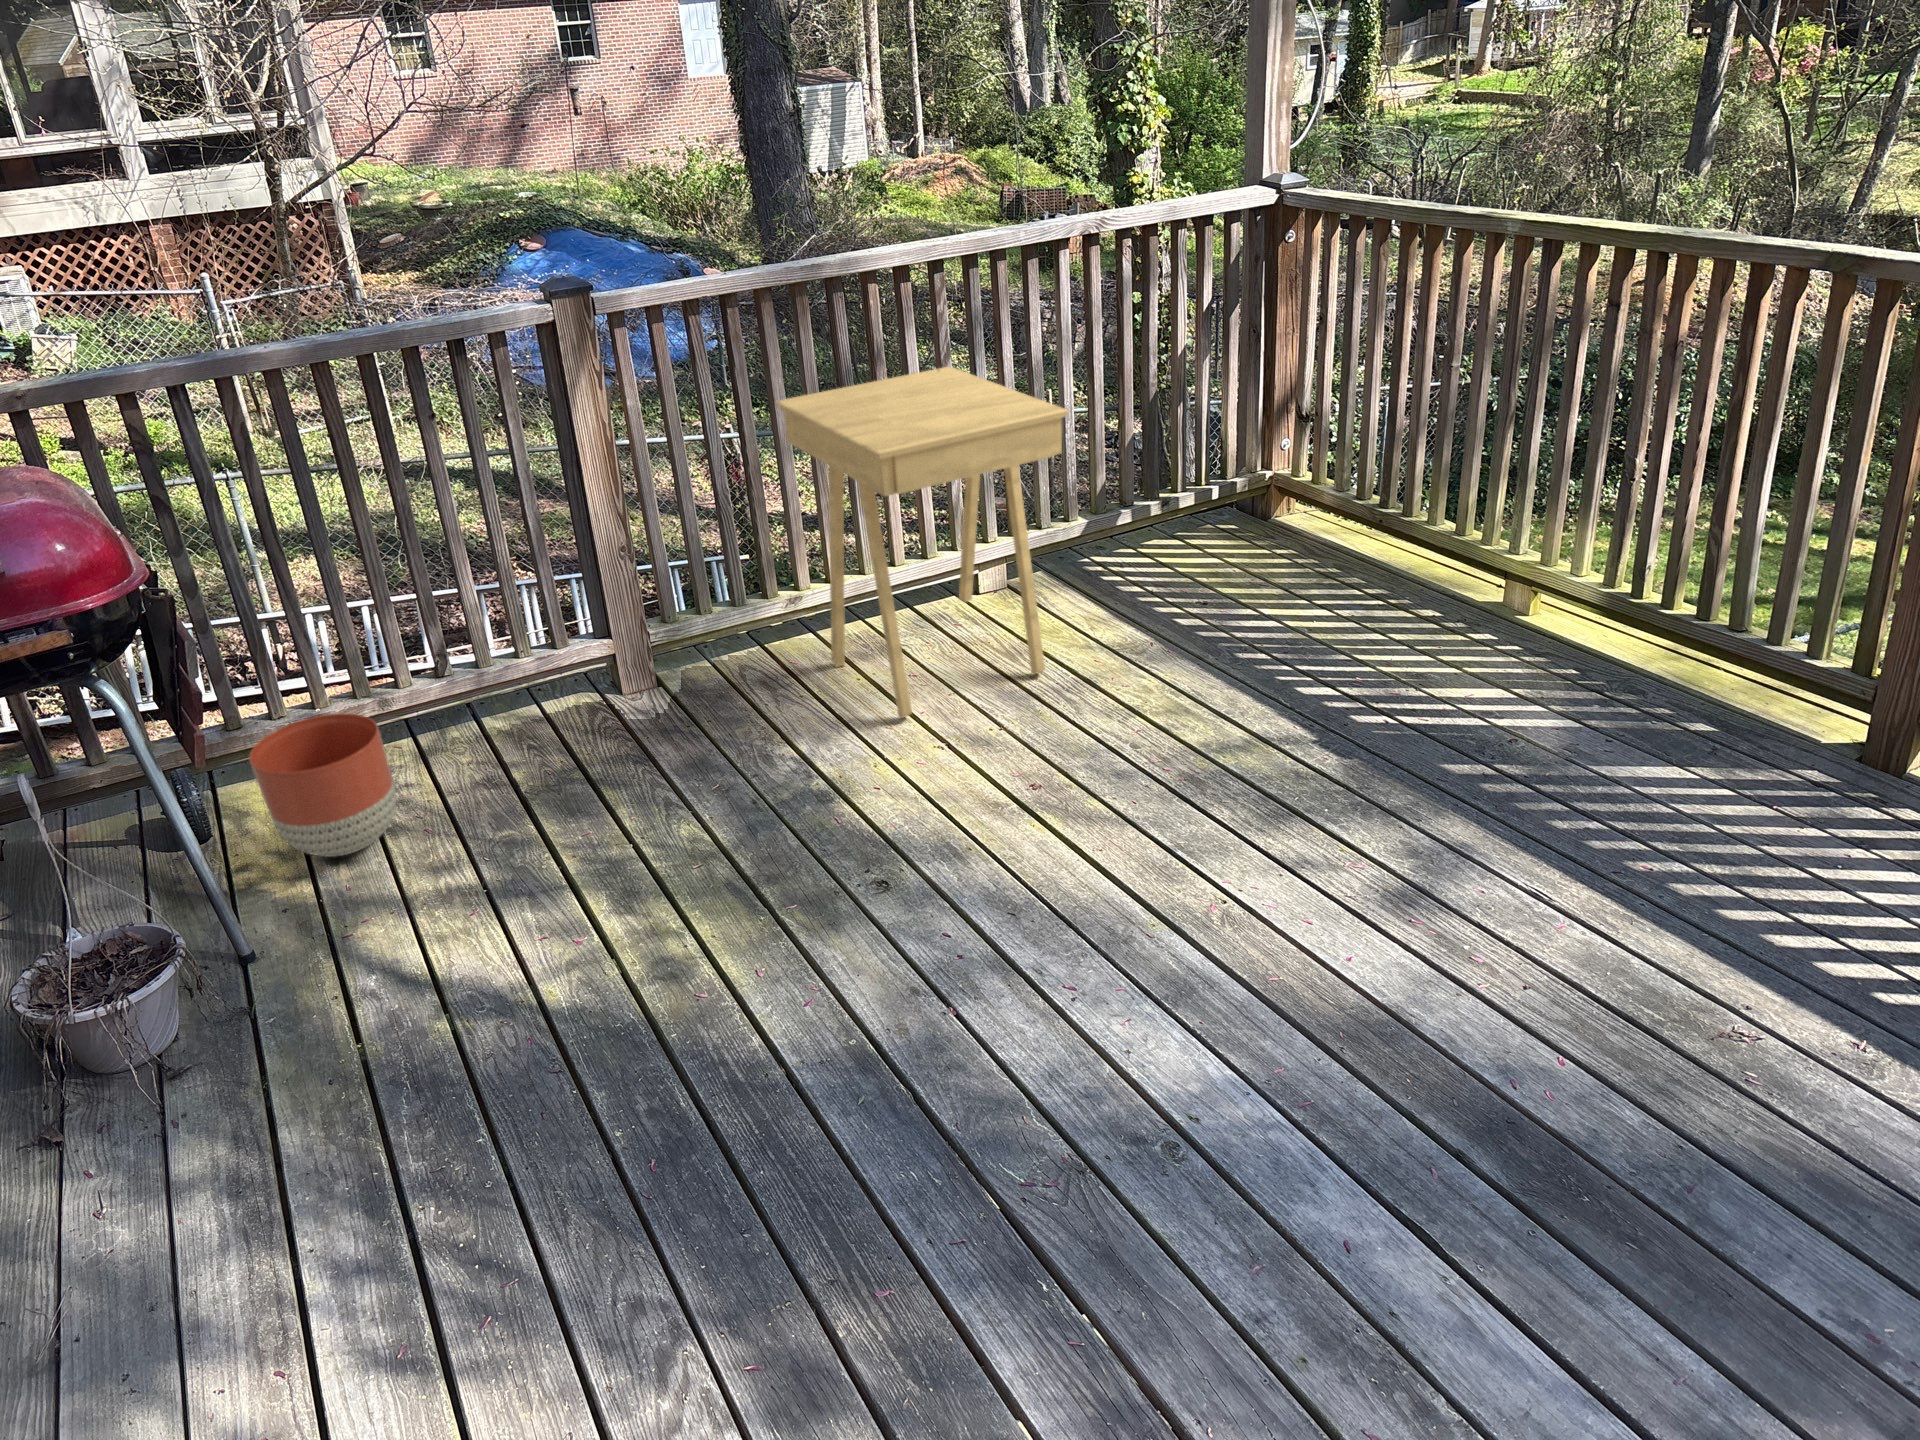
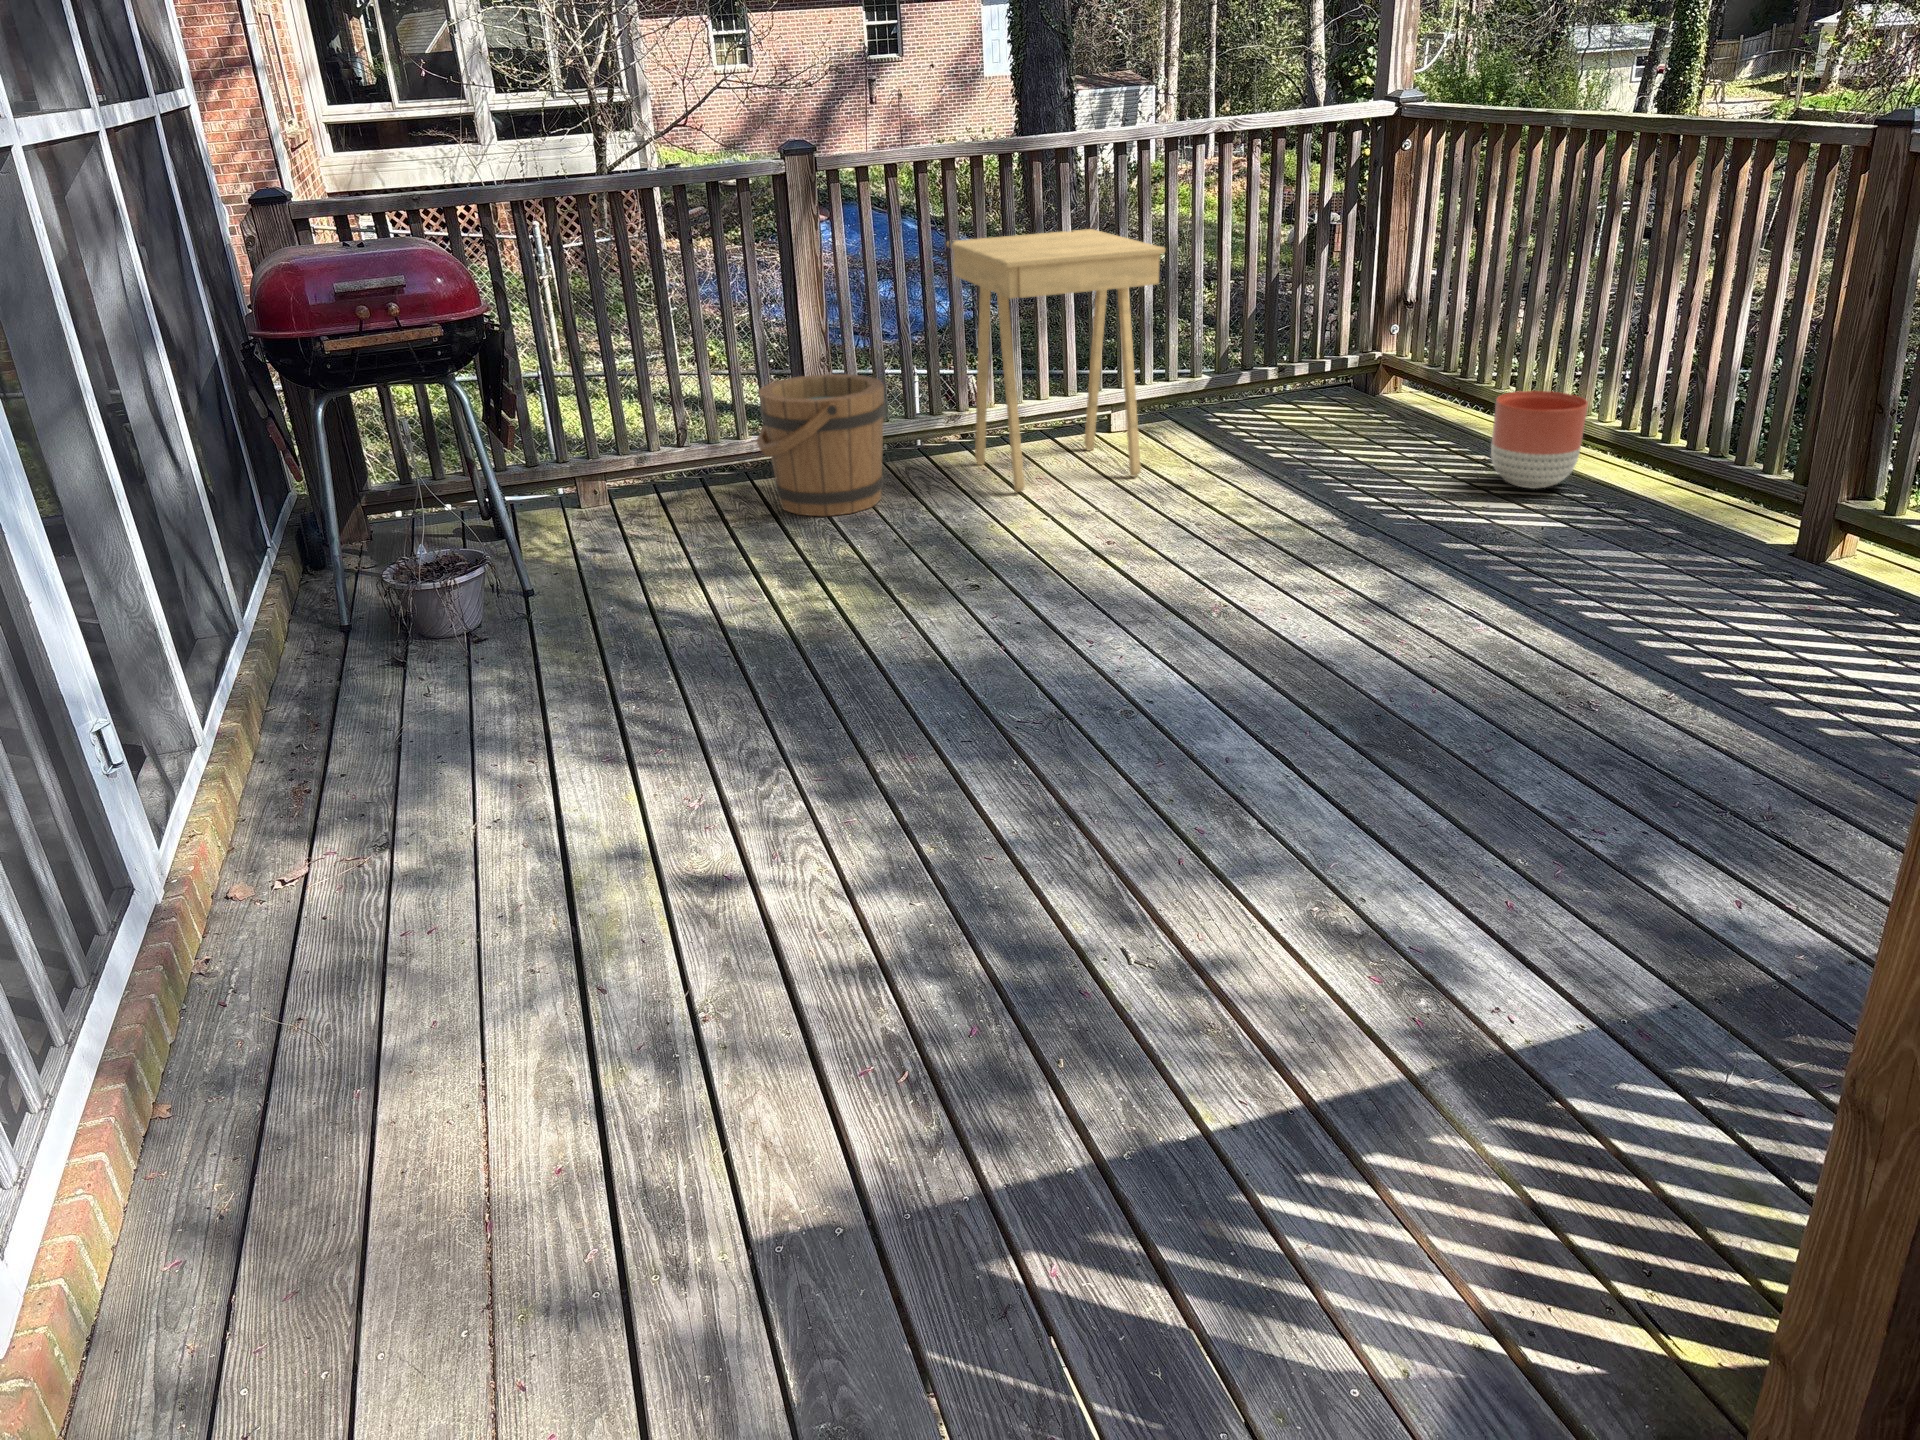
bucket: none [552,589,732,790] -> present [757,374,886,516]
planter: present [249,713,396,857] -> present [1491,391,1588,489]

